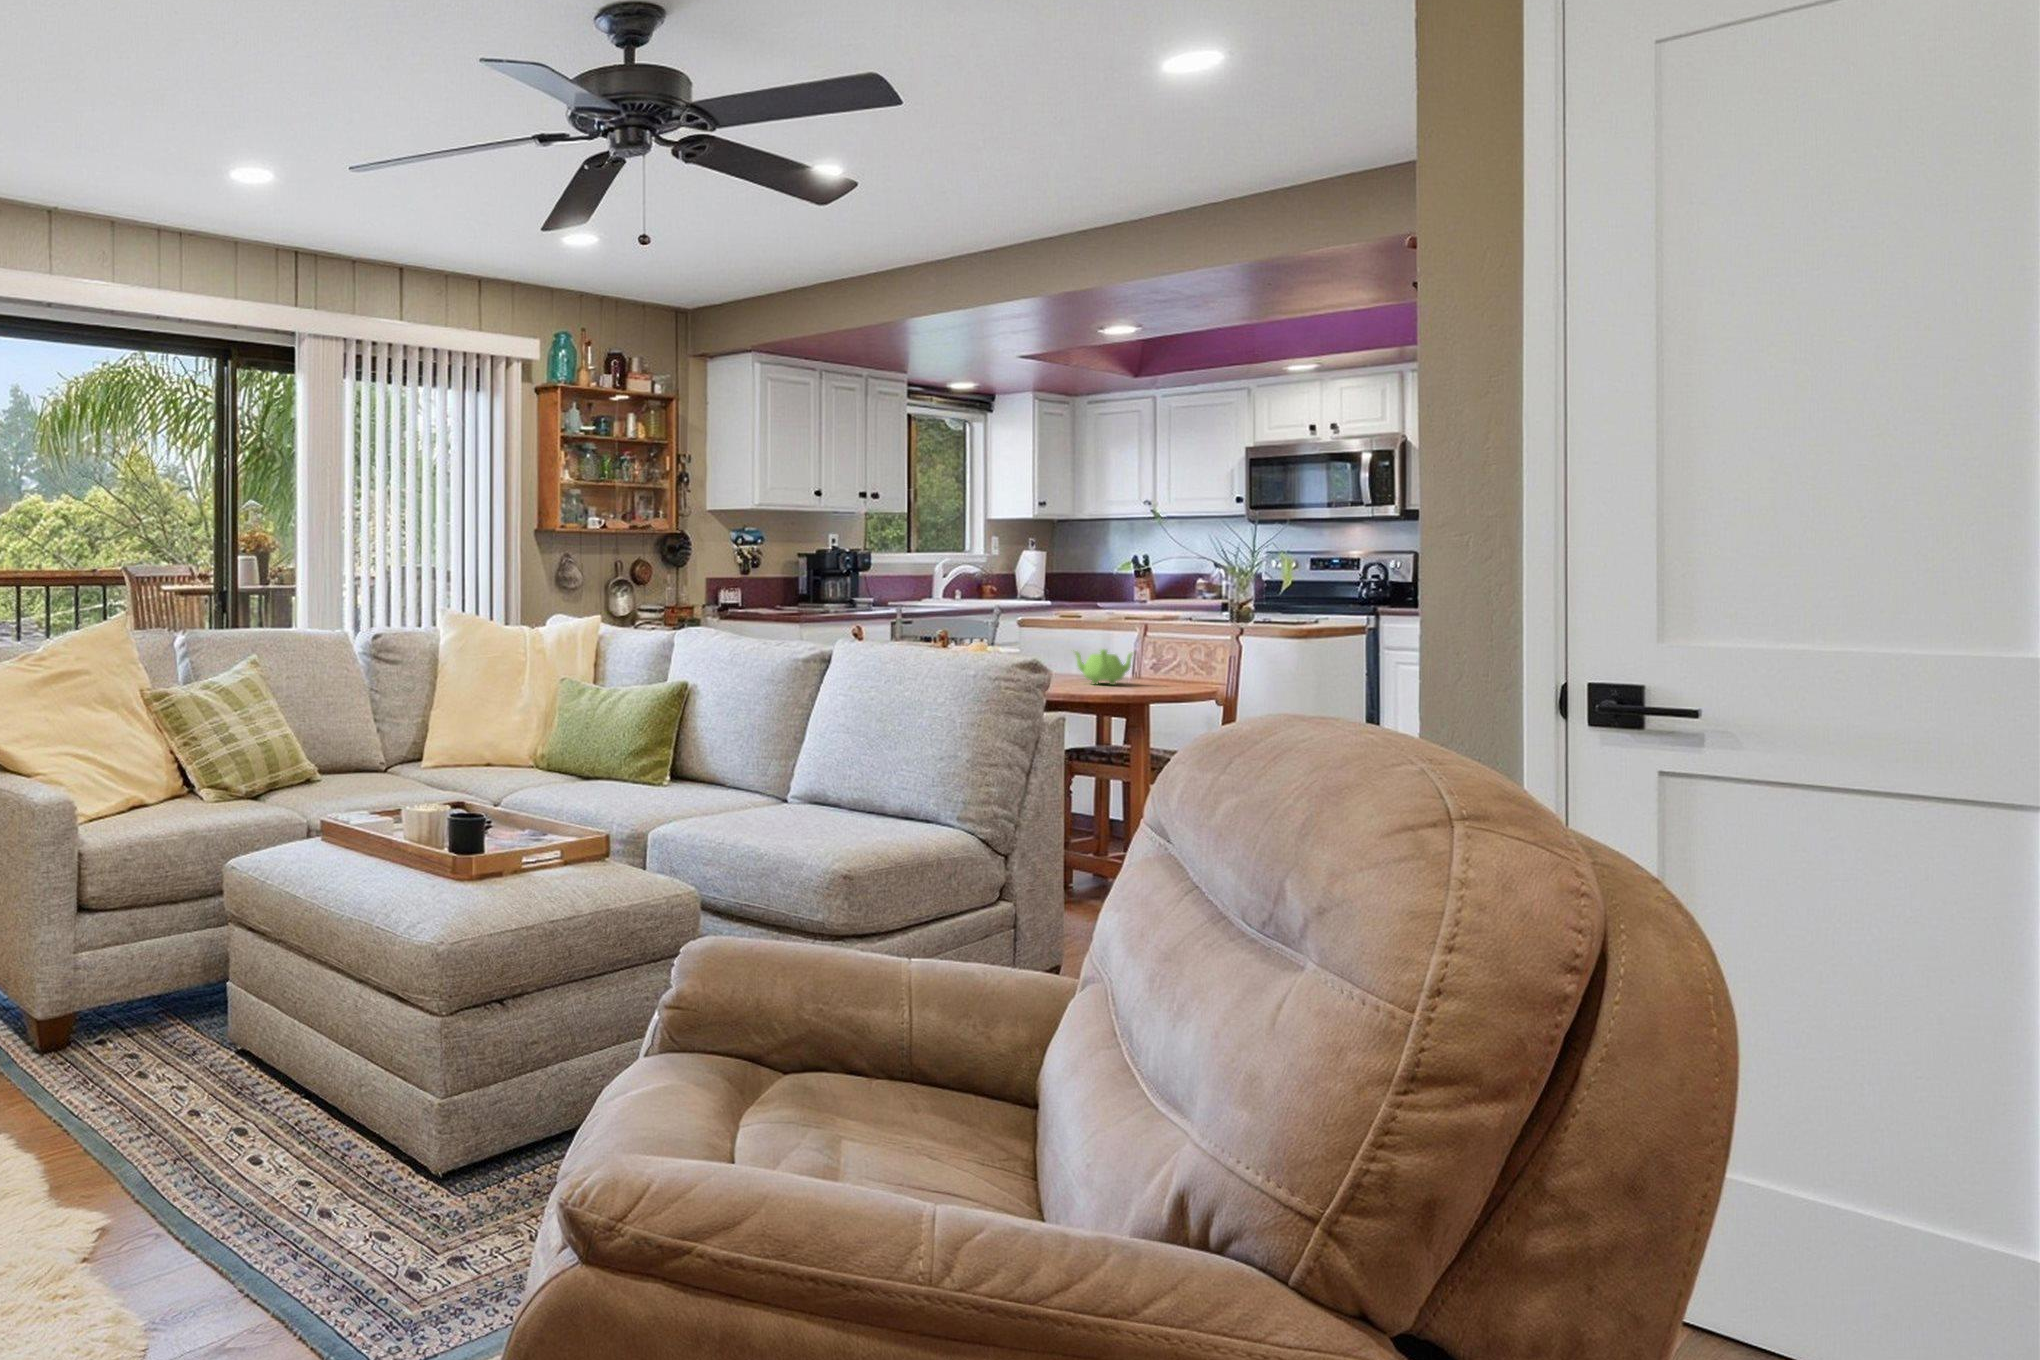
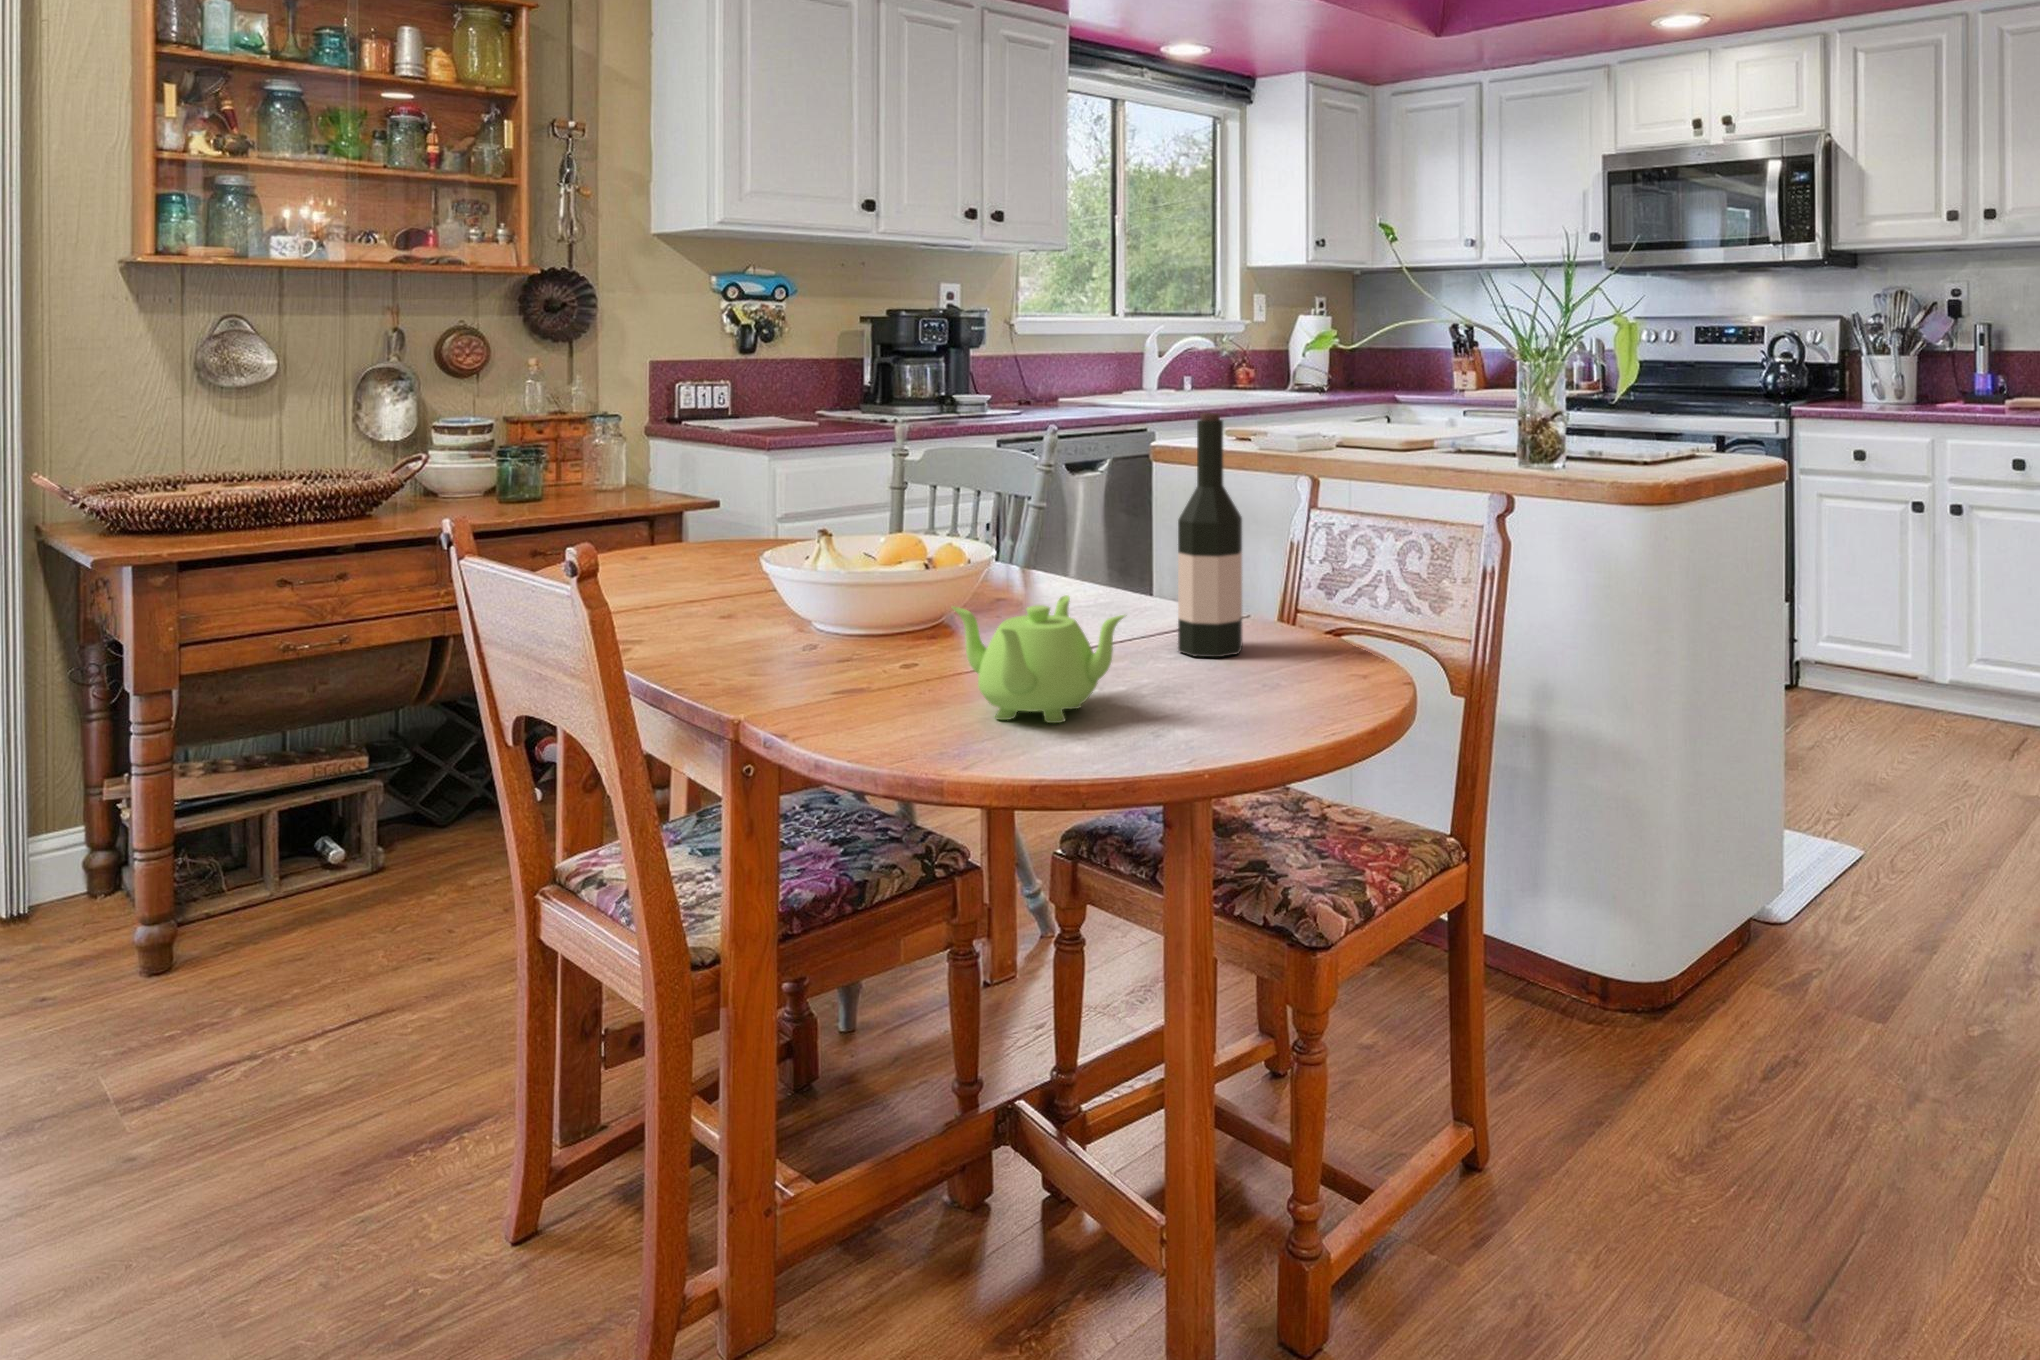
wine bottle: none [1127,590,1152,678] -> present [1178,413,1242,657]

